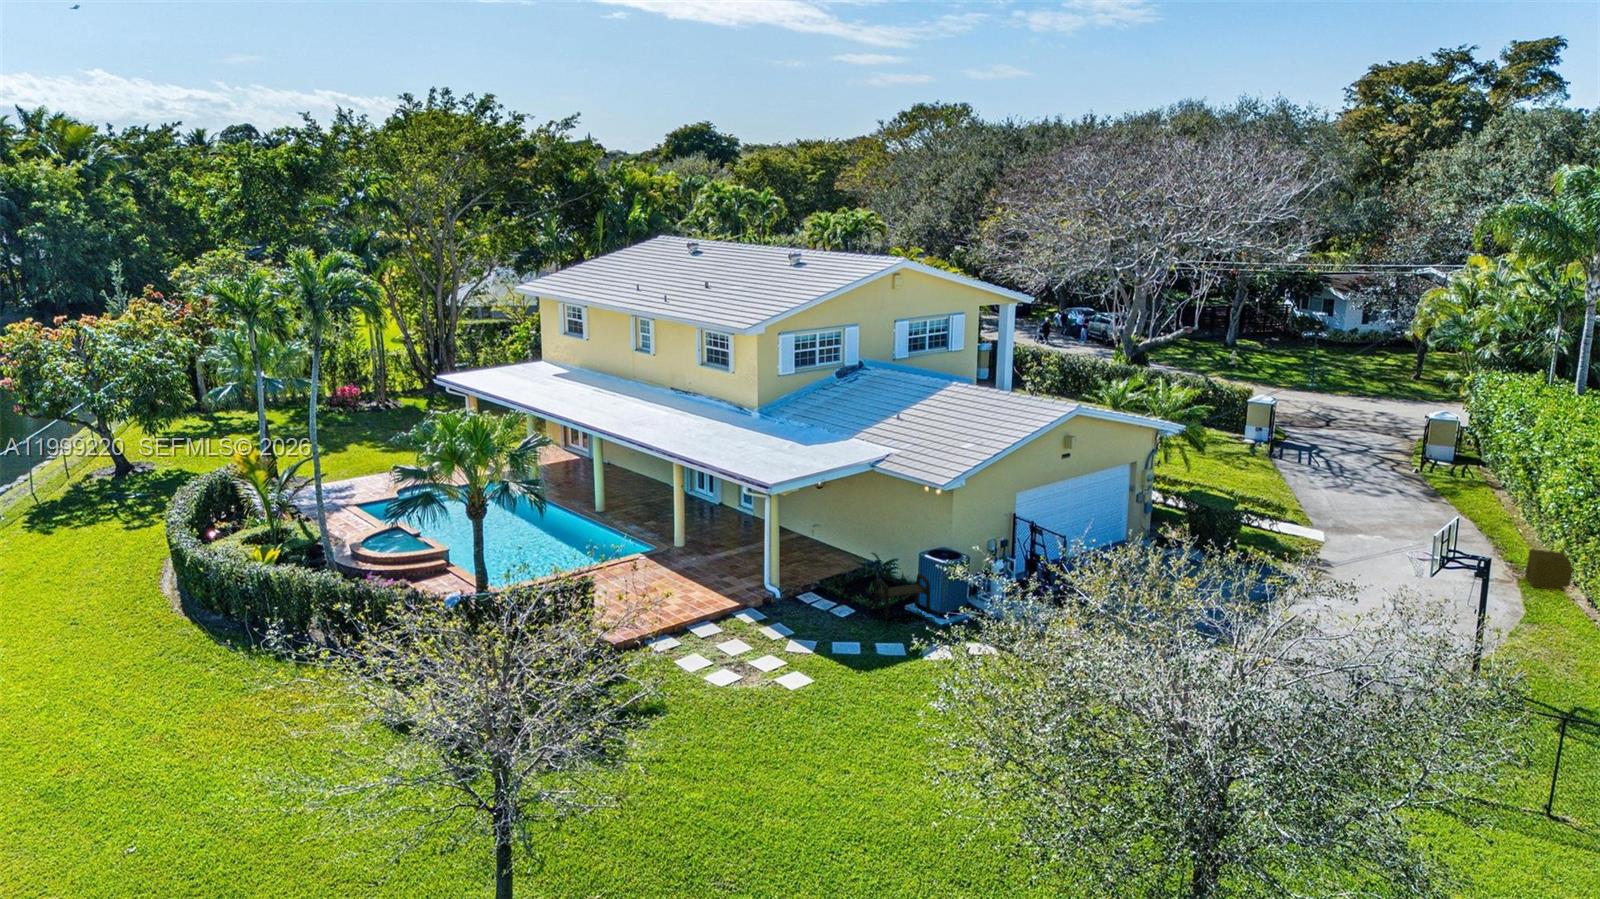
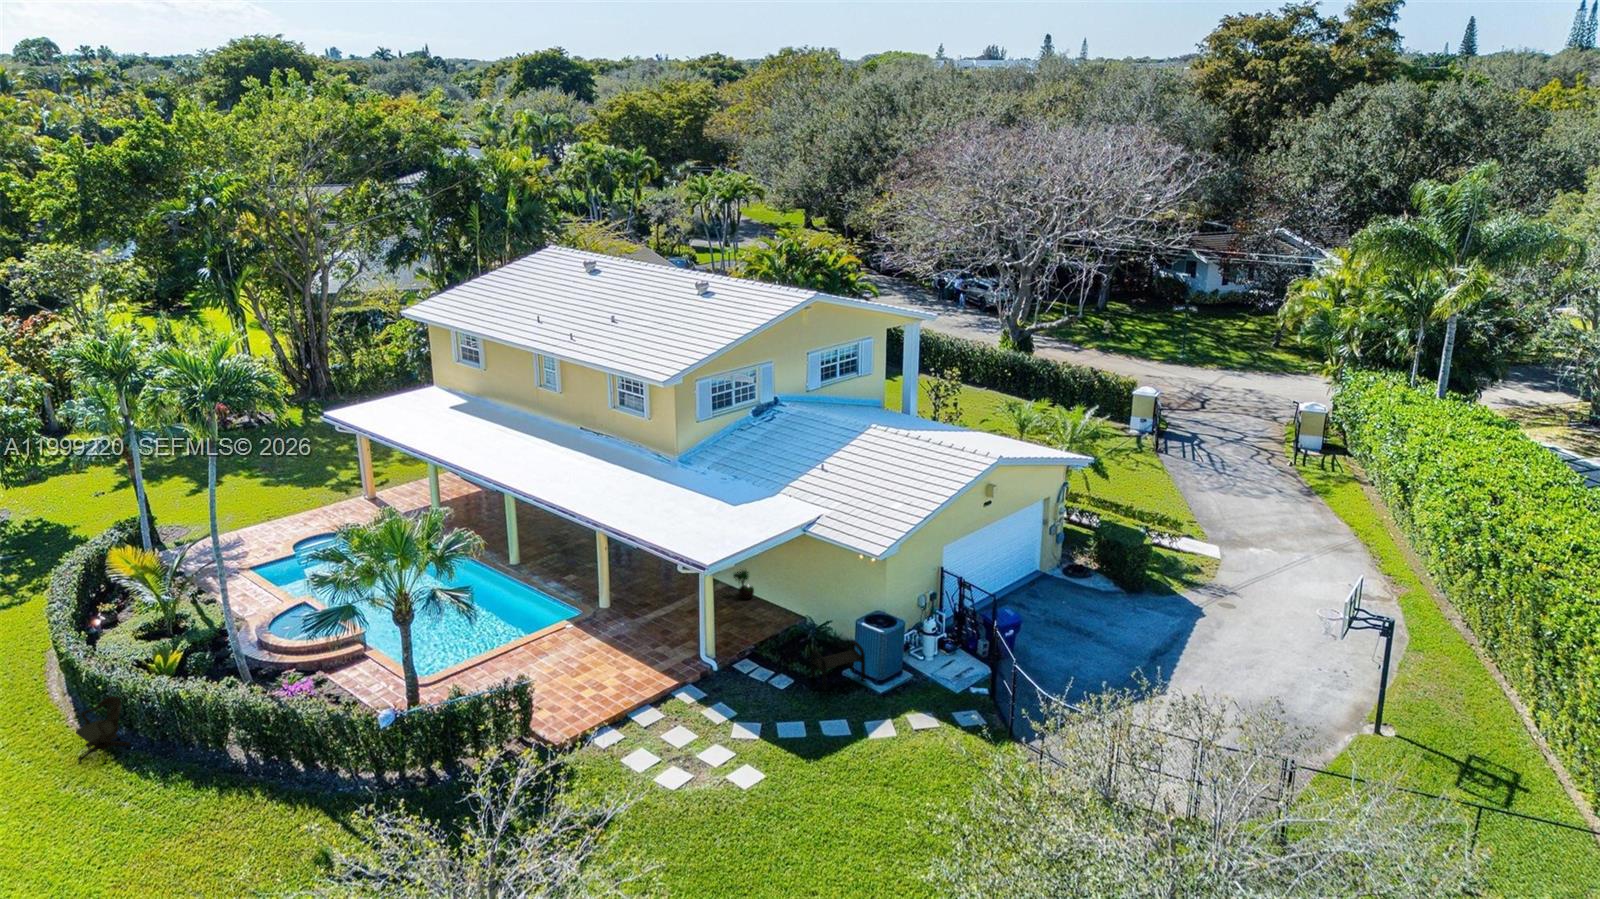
potted tree: none [804,513,829,548] -> present [733,569,754,599]
cardboard box: present [1525,549,1573,591] -> none [1391,571,1434,611]
chair: none [171,575,219,636] -> present [76,696,130,764]

